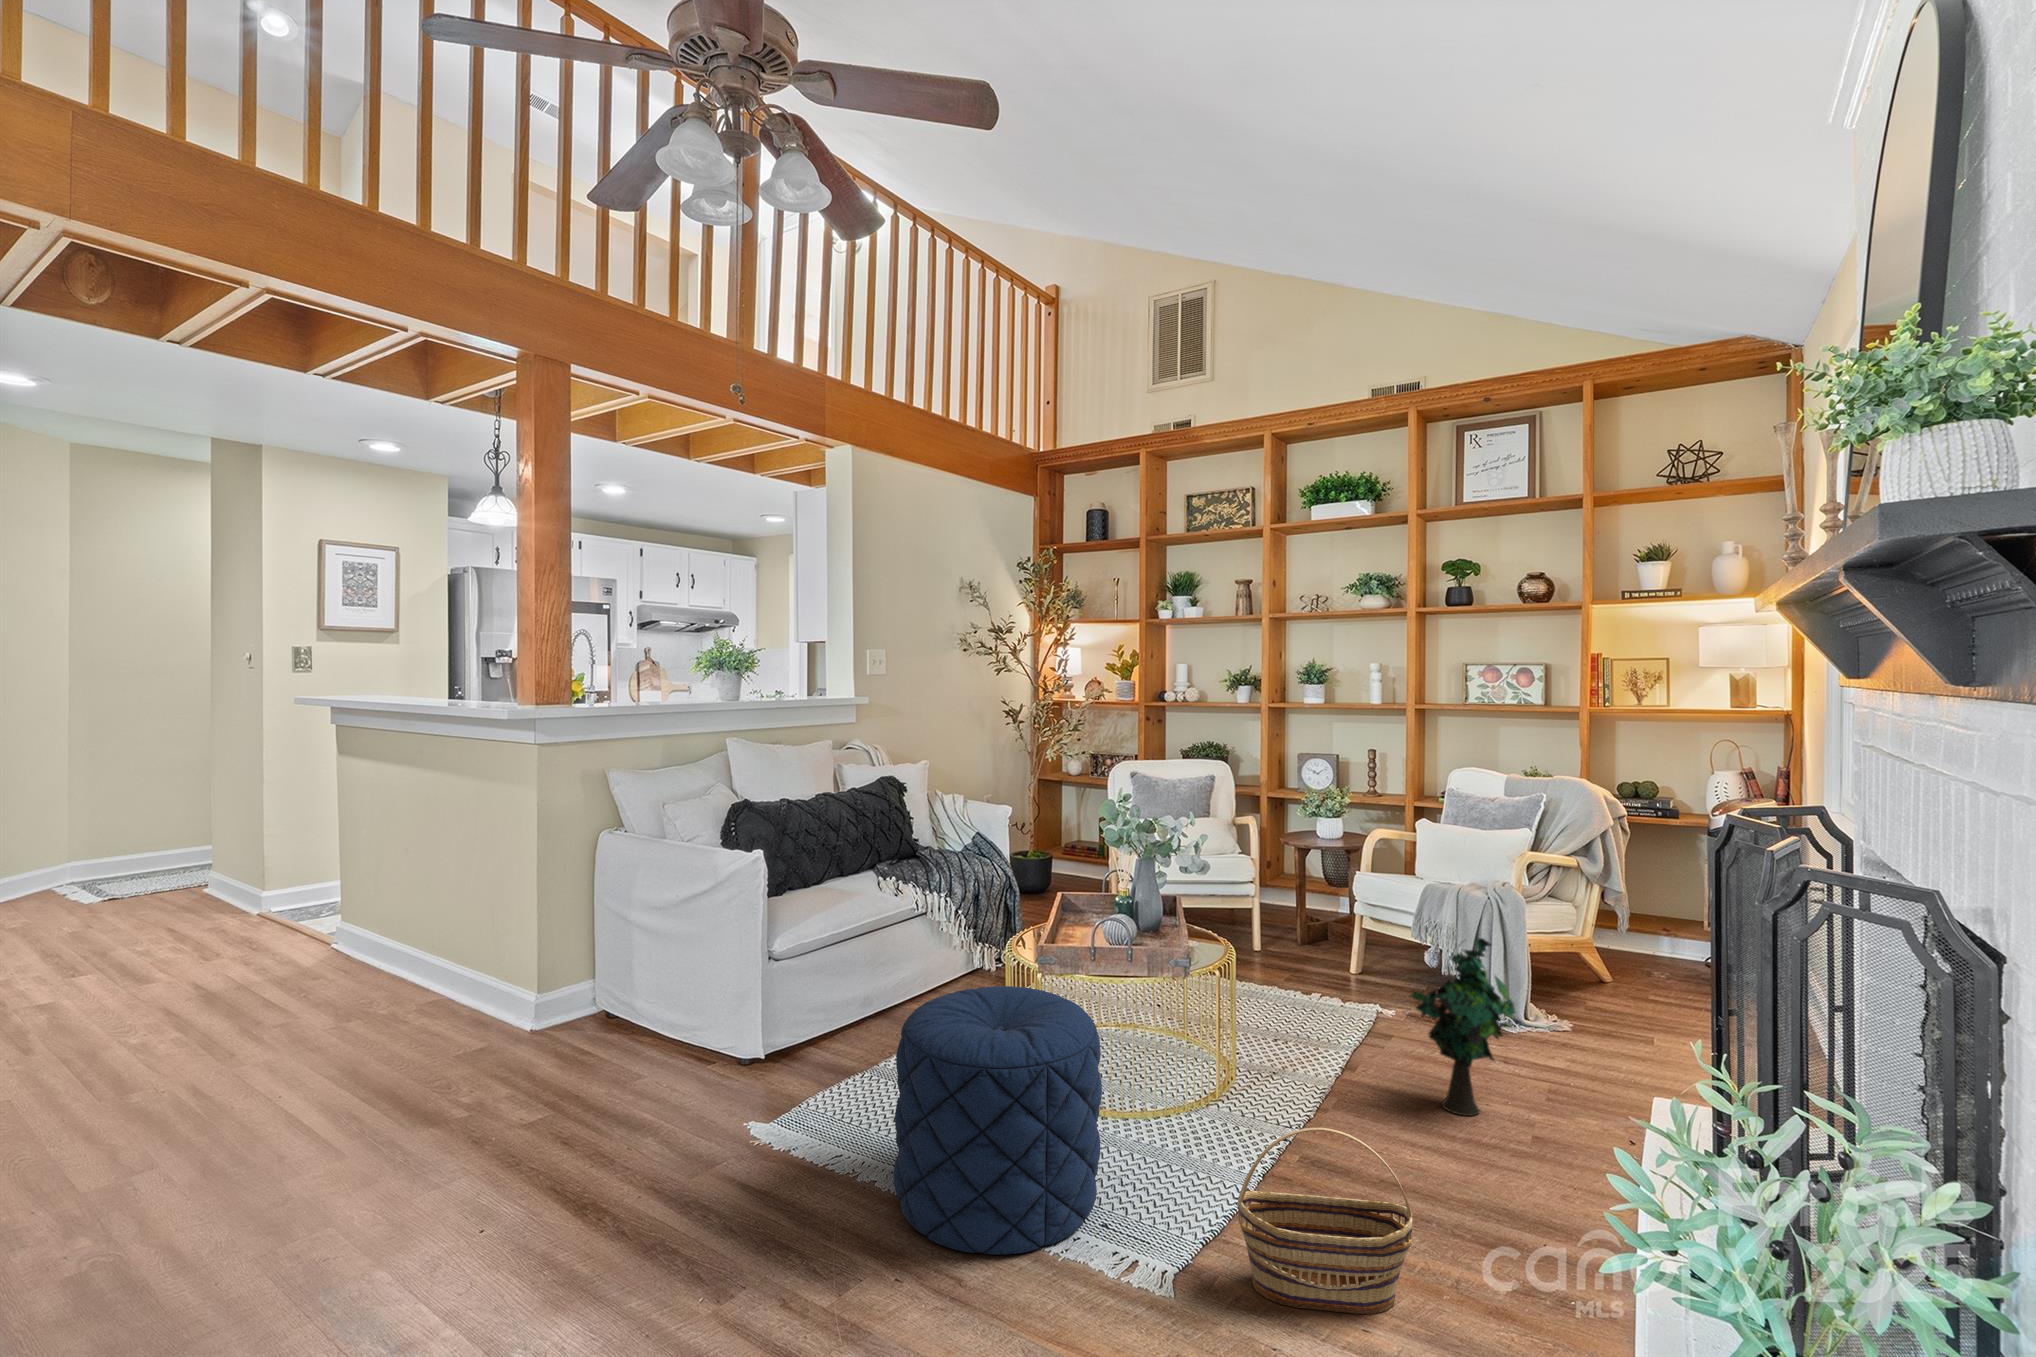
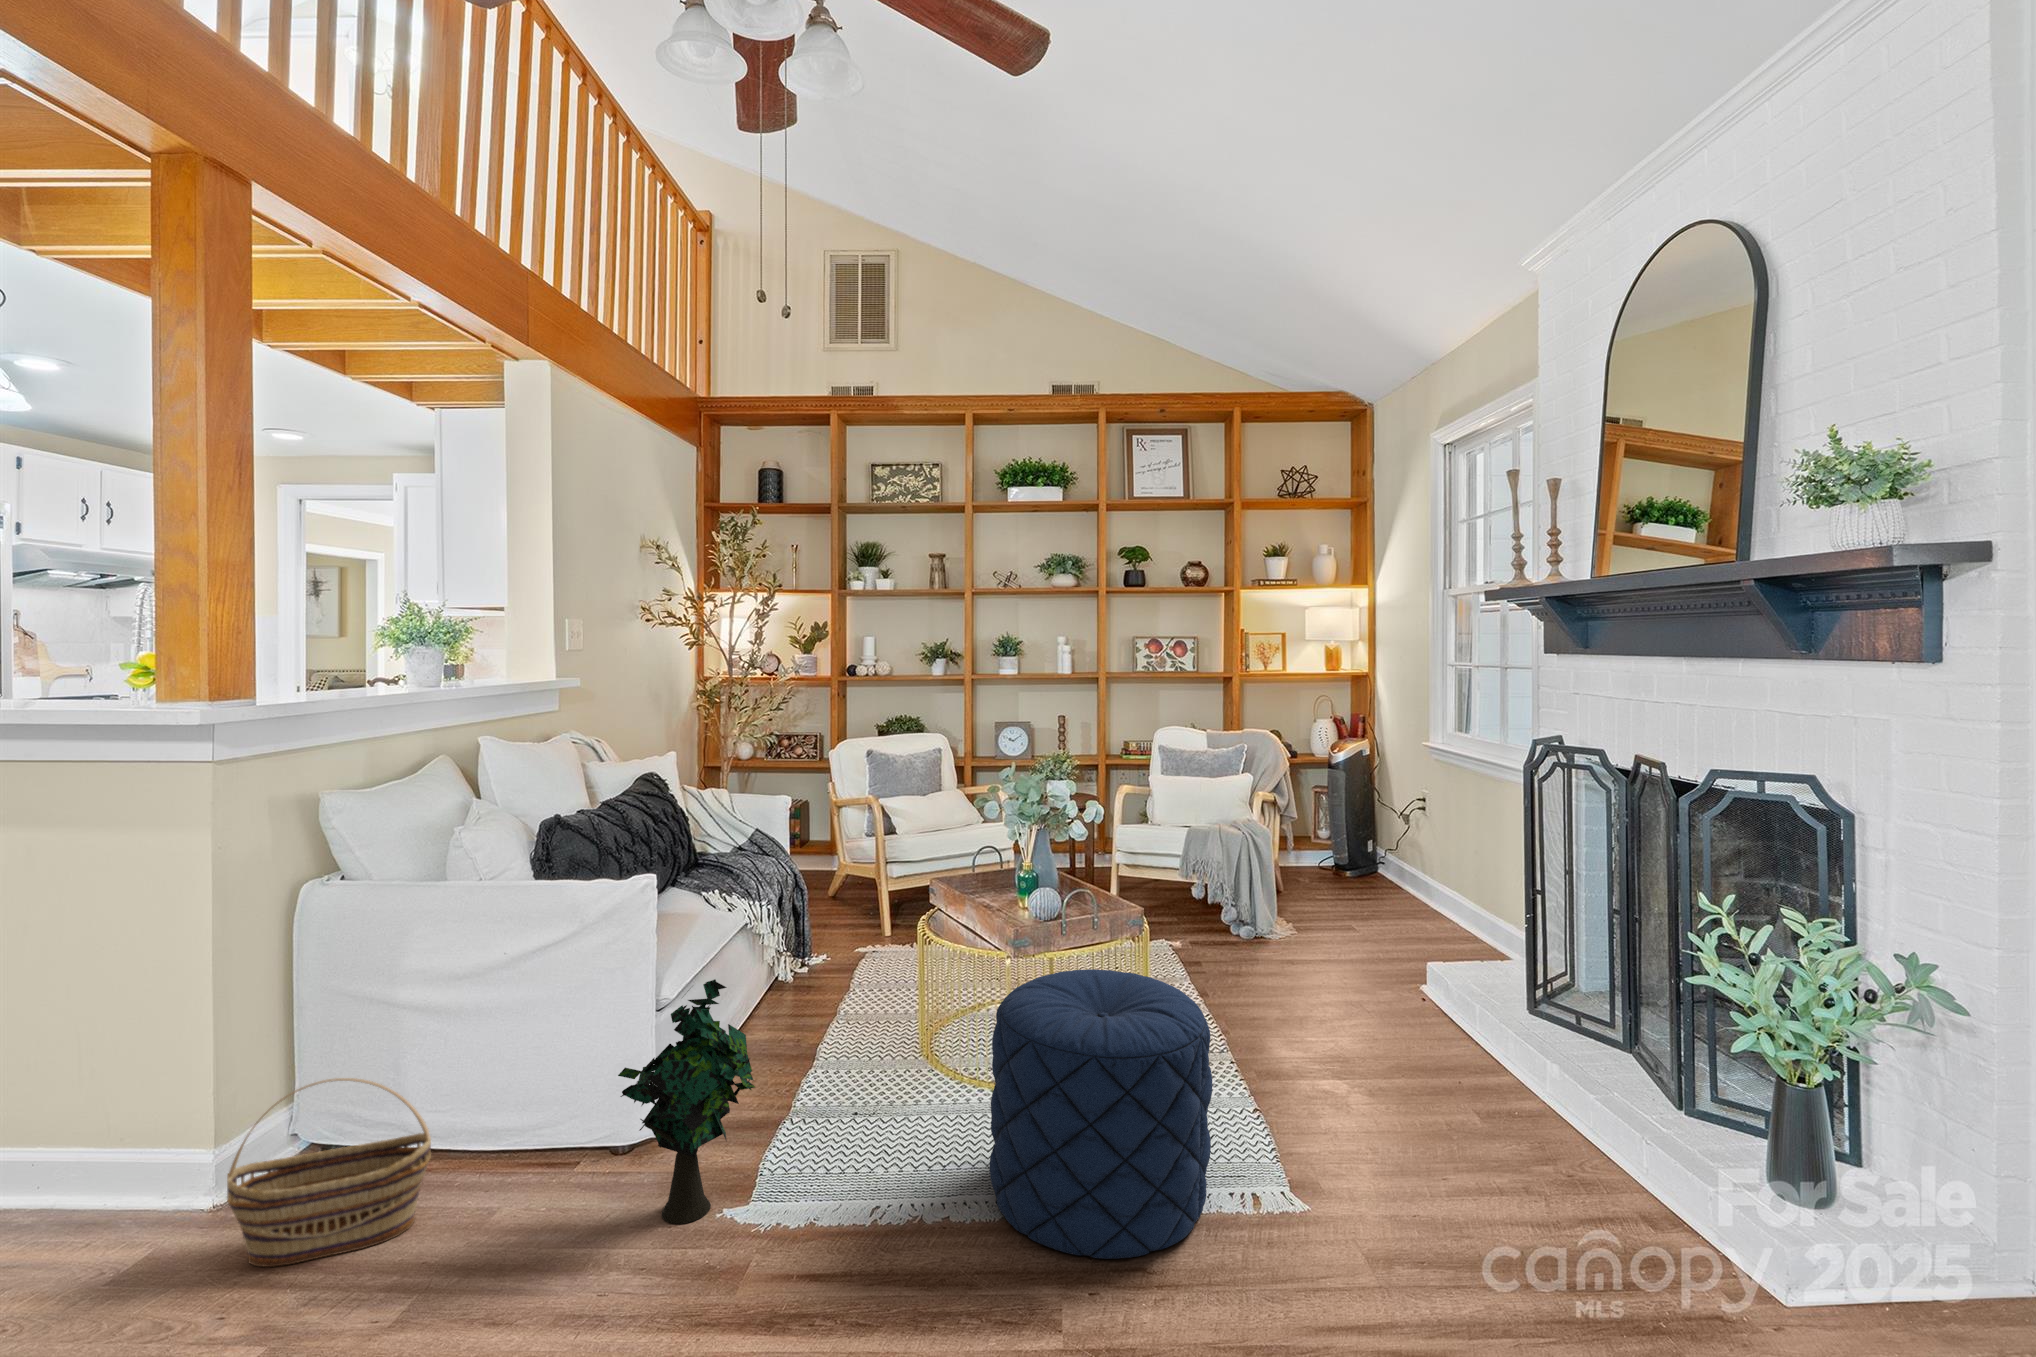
decorative plant: present [1411,938,1515,1116] -> present [618,979,755,1224]
basket: present [1238,1128,1412,1314] -> present [227,1078,431,1267]

